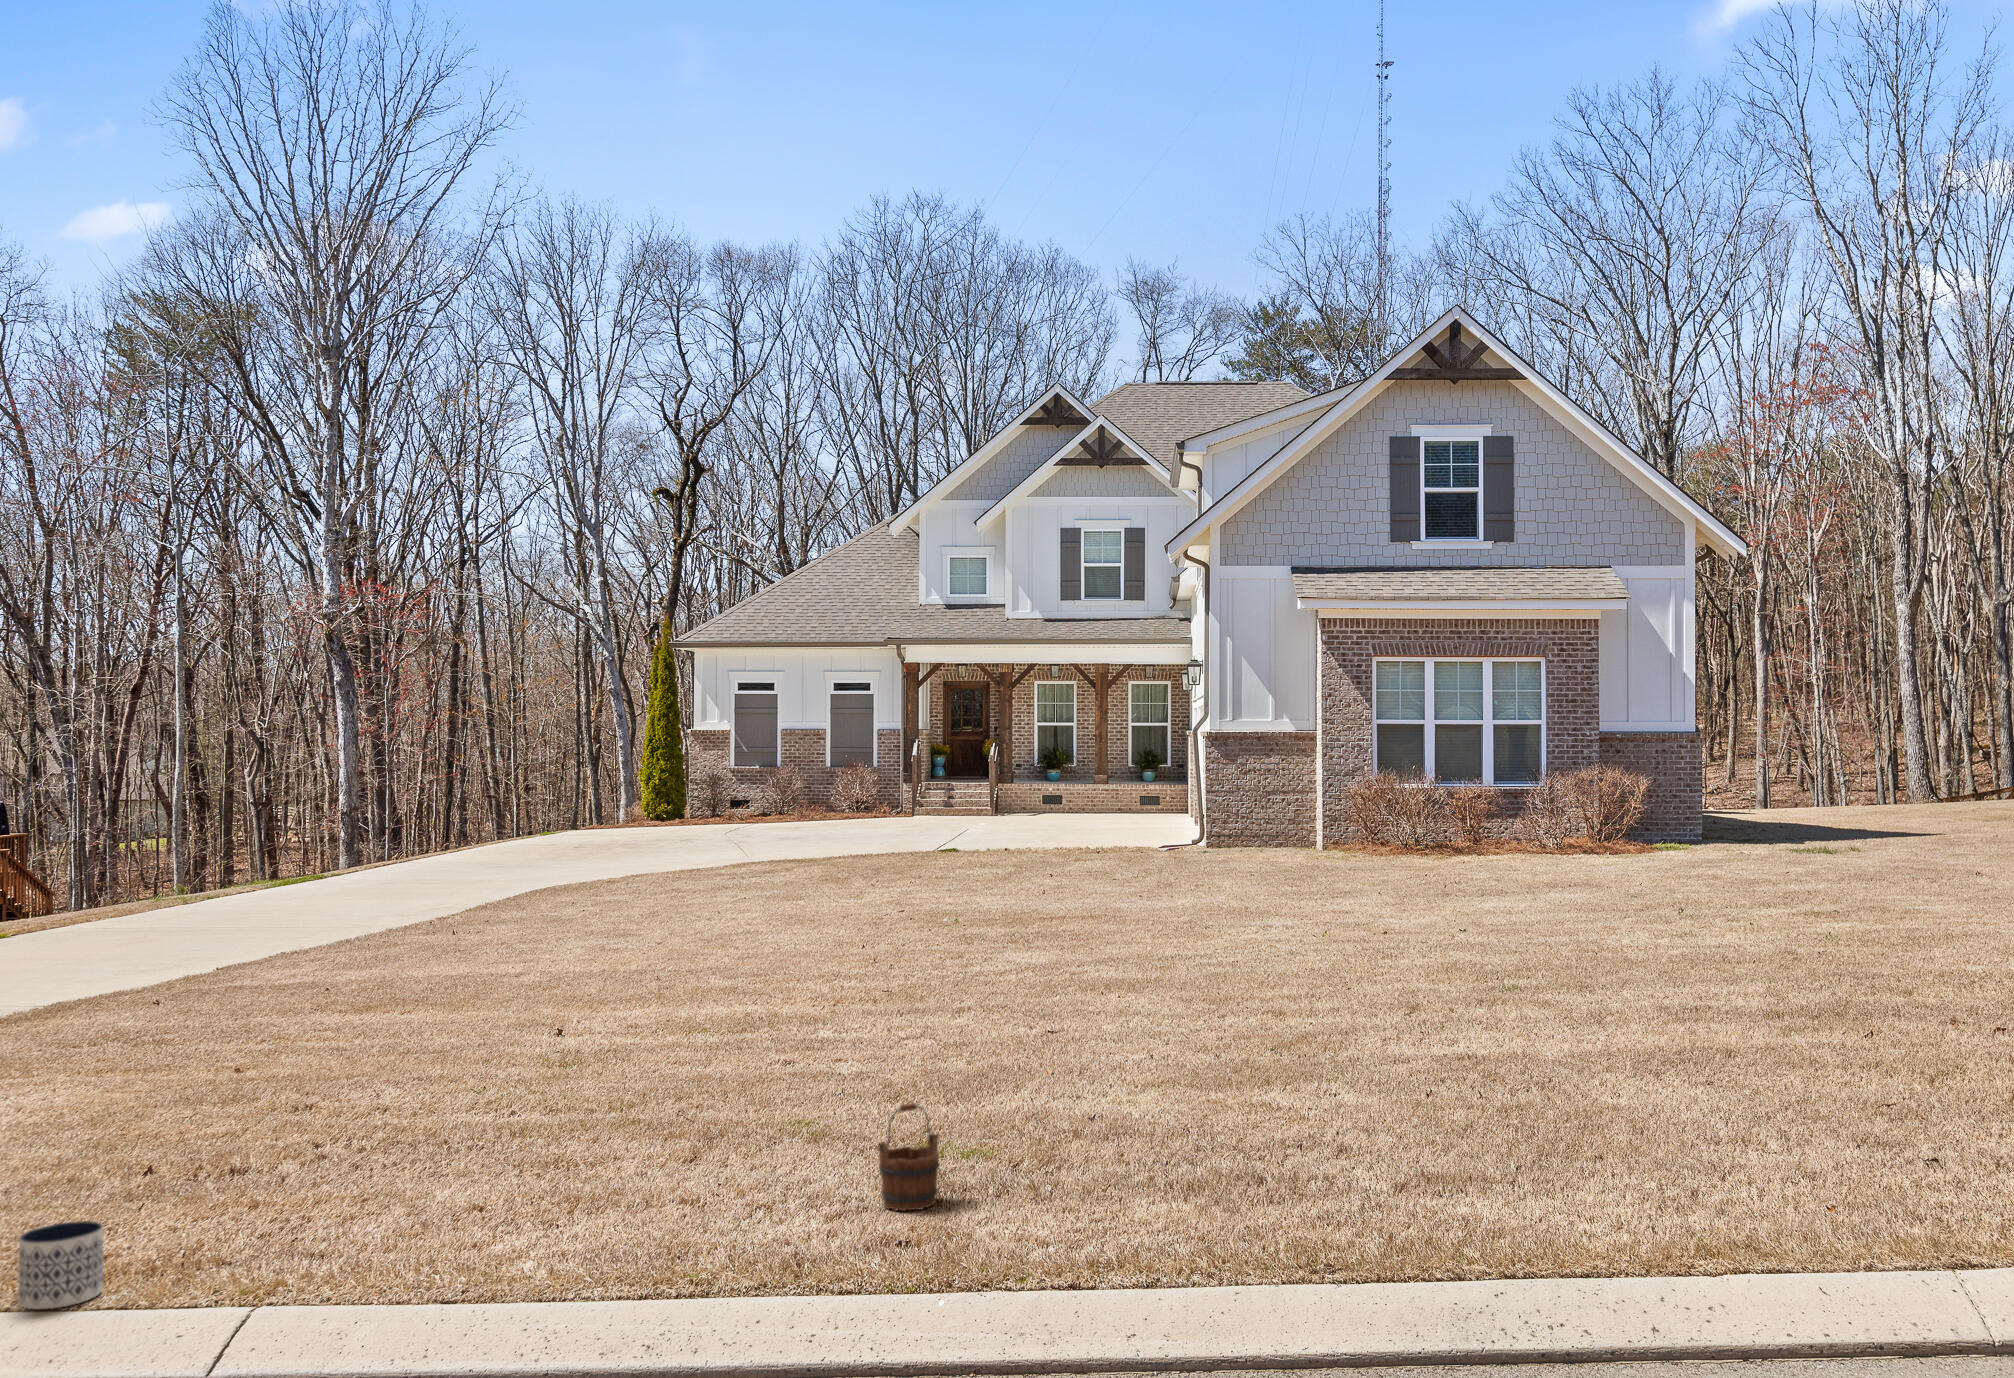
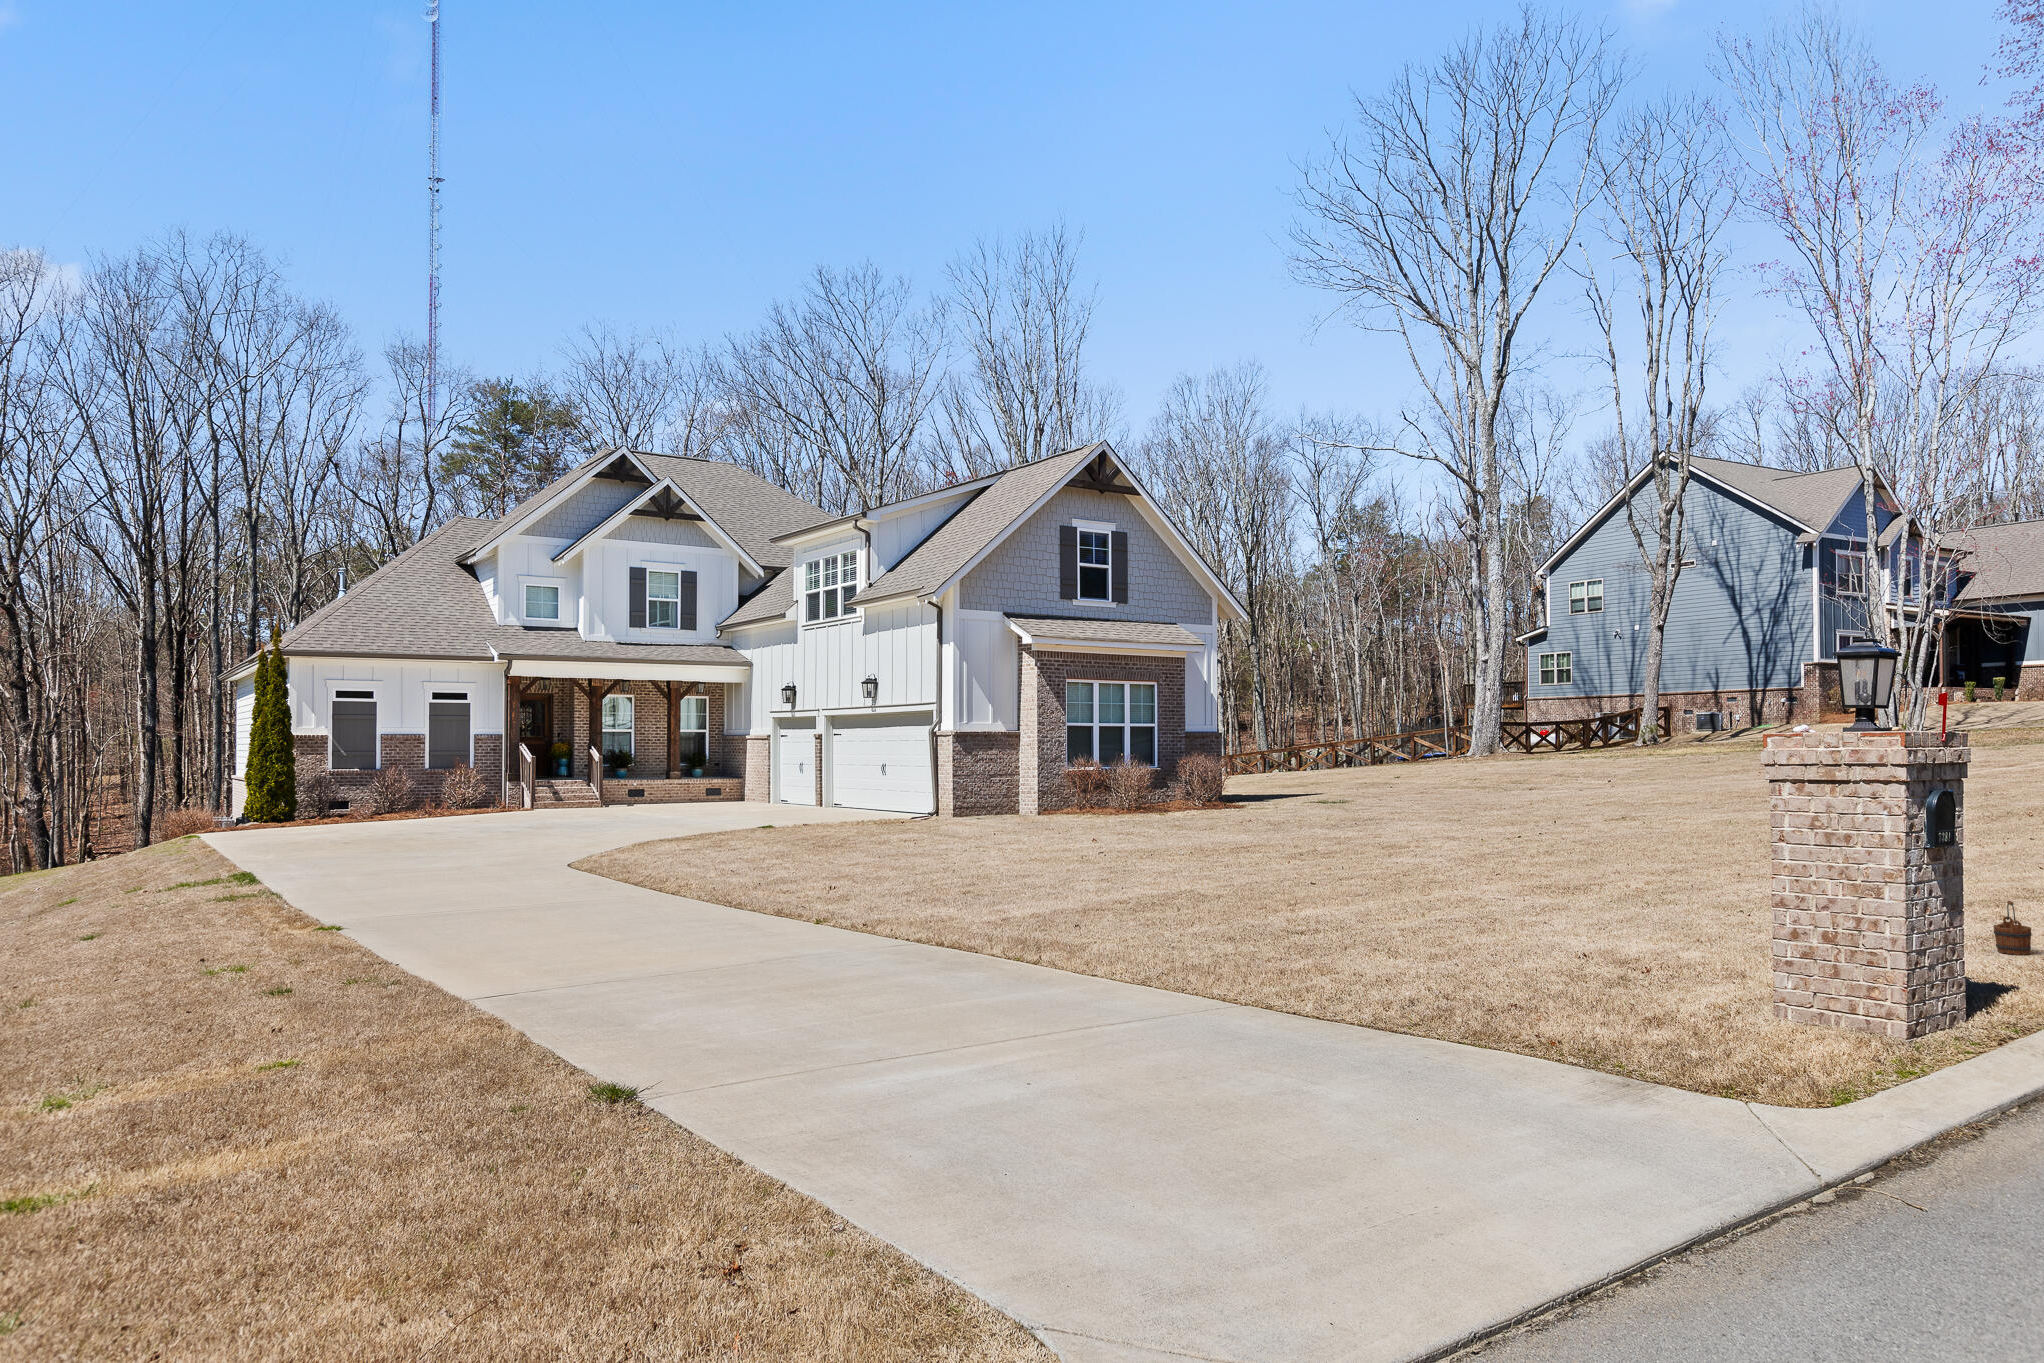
planter: present [18,1221,103,1310] -> none [1960,987,2013,1034]

